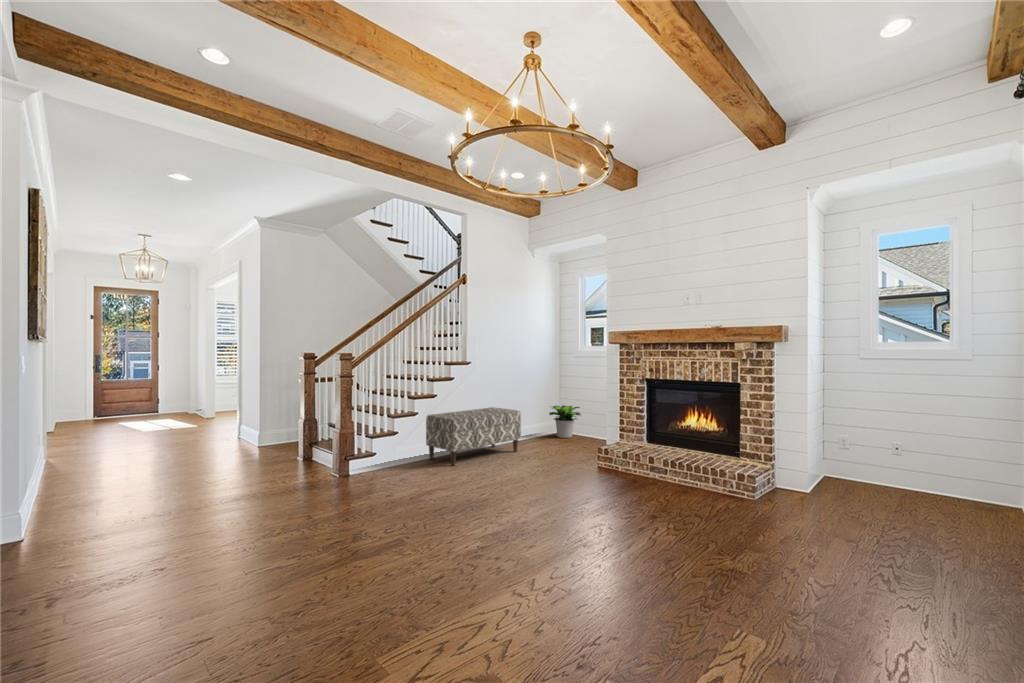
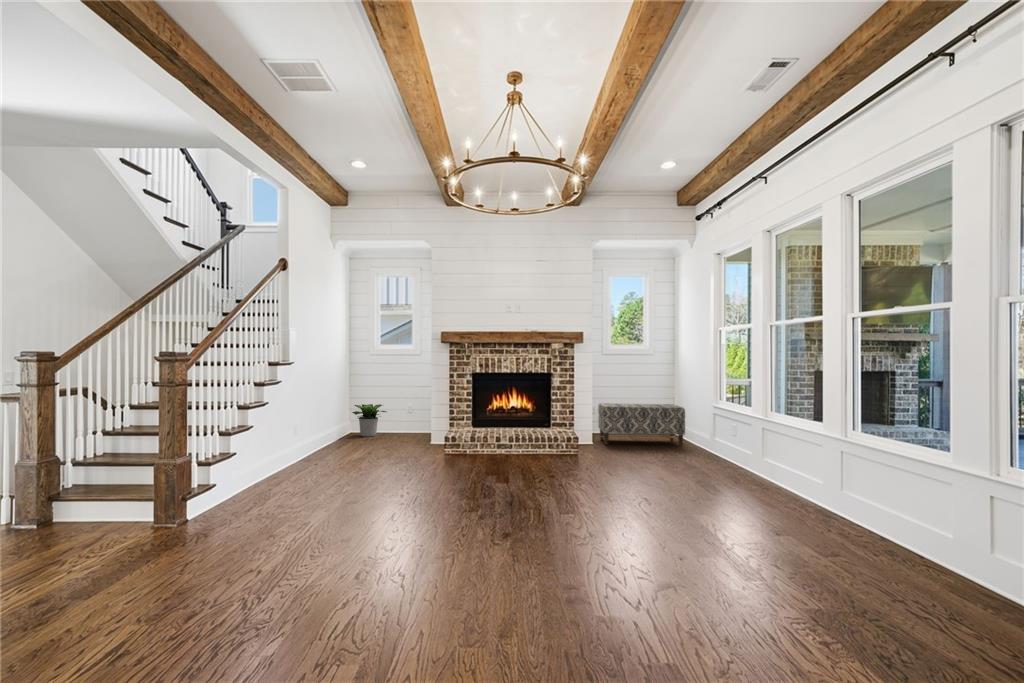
bench: present [426,407,521,466] -> present [598,403,685,447]

